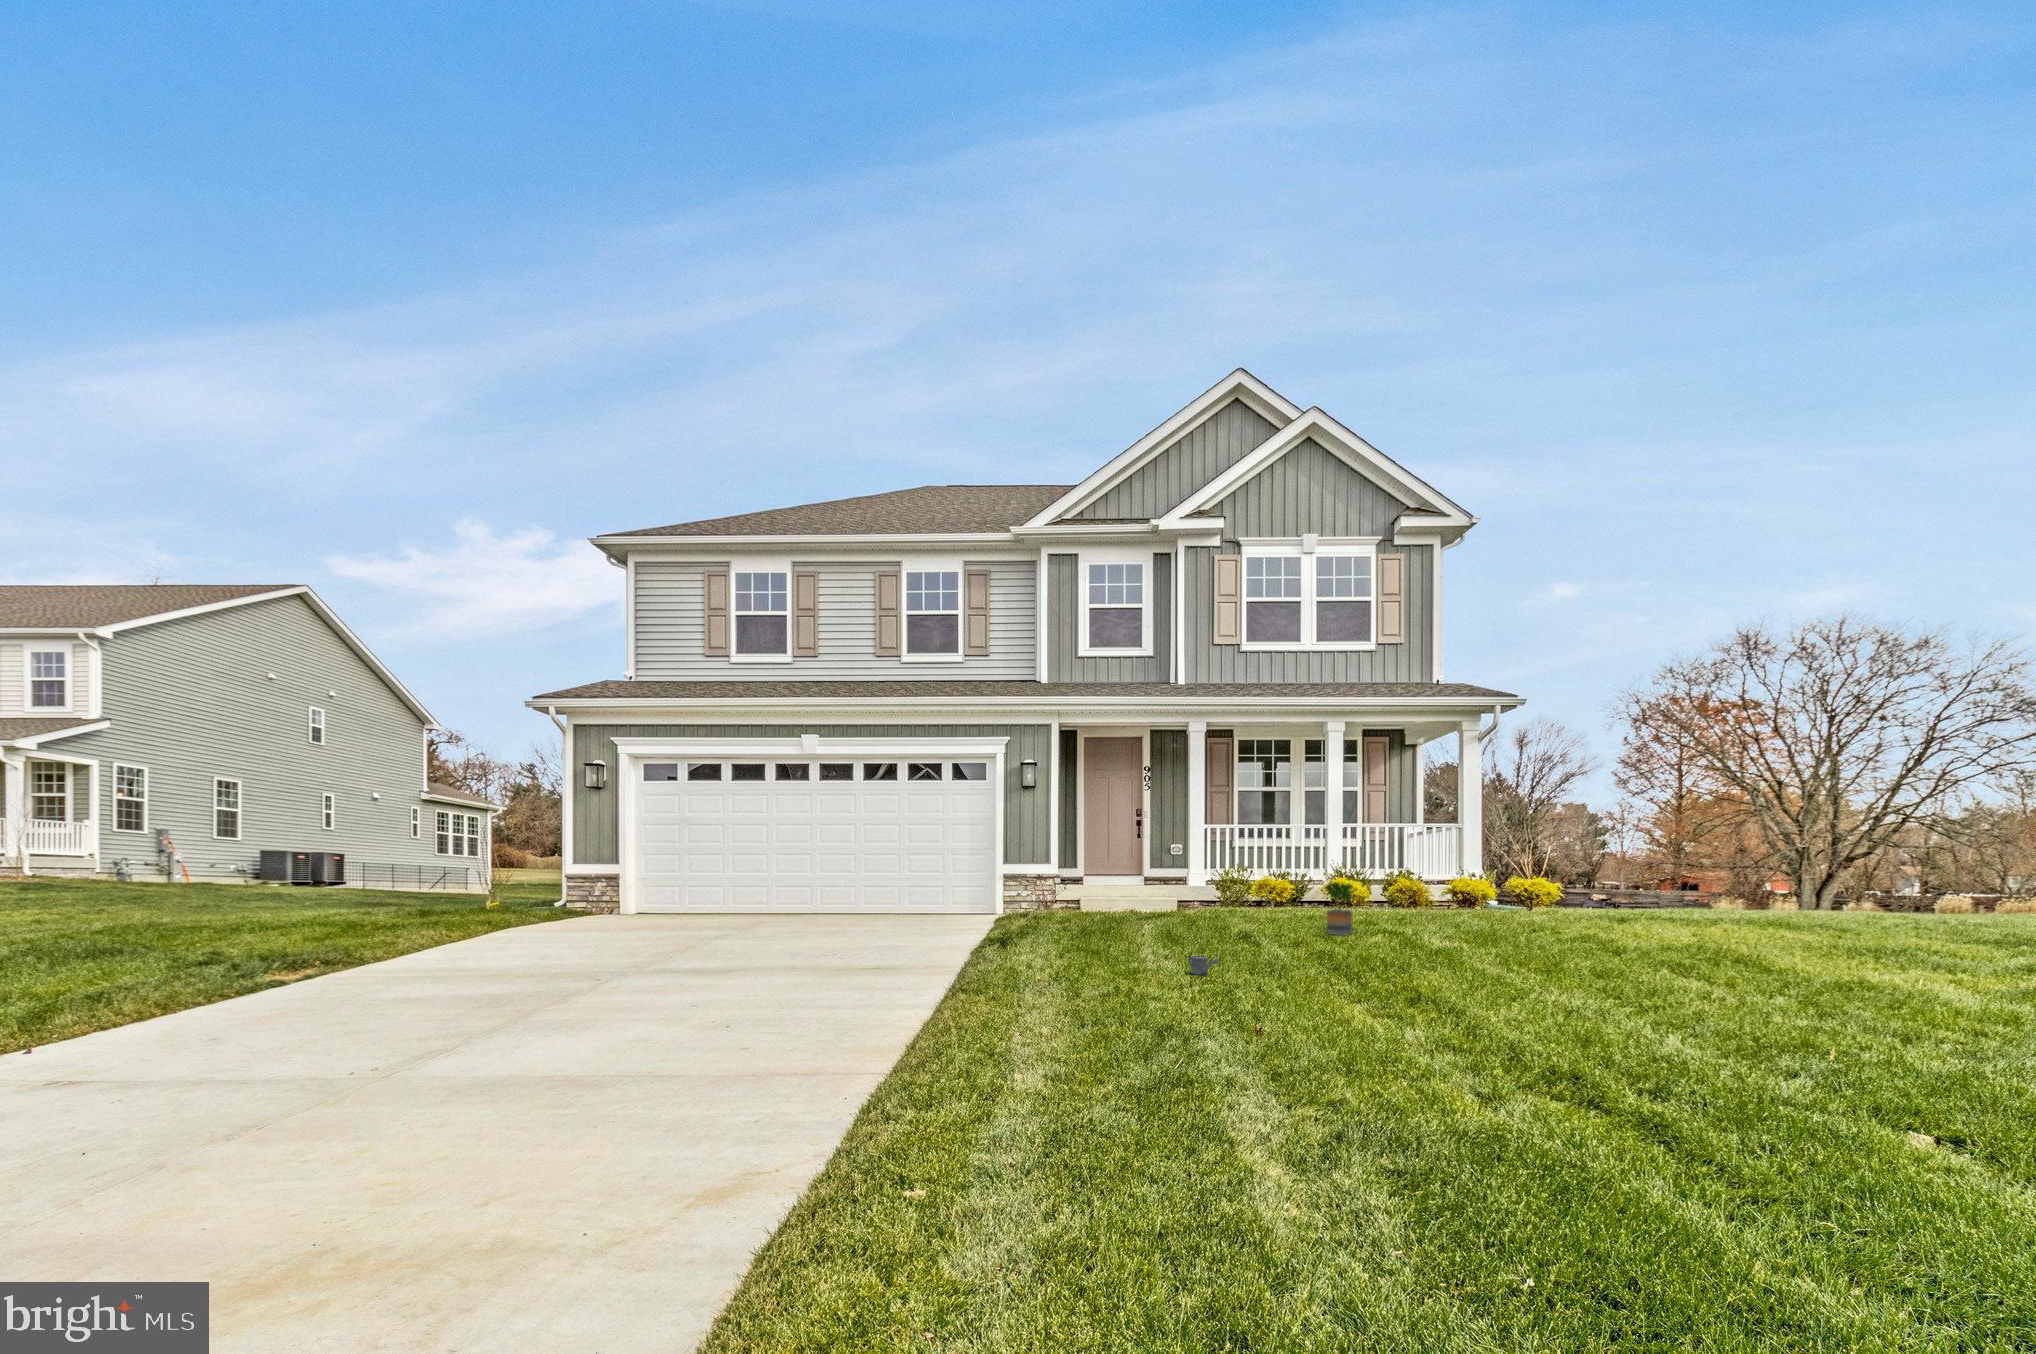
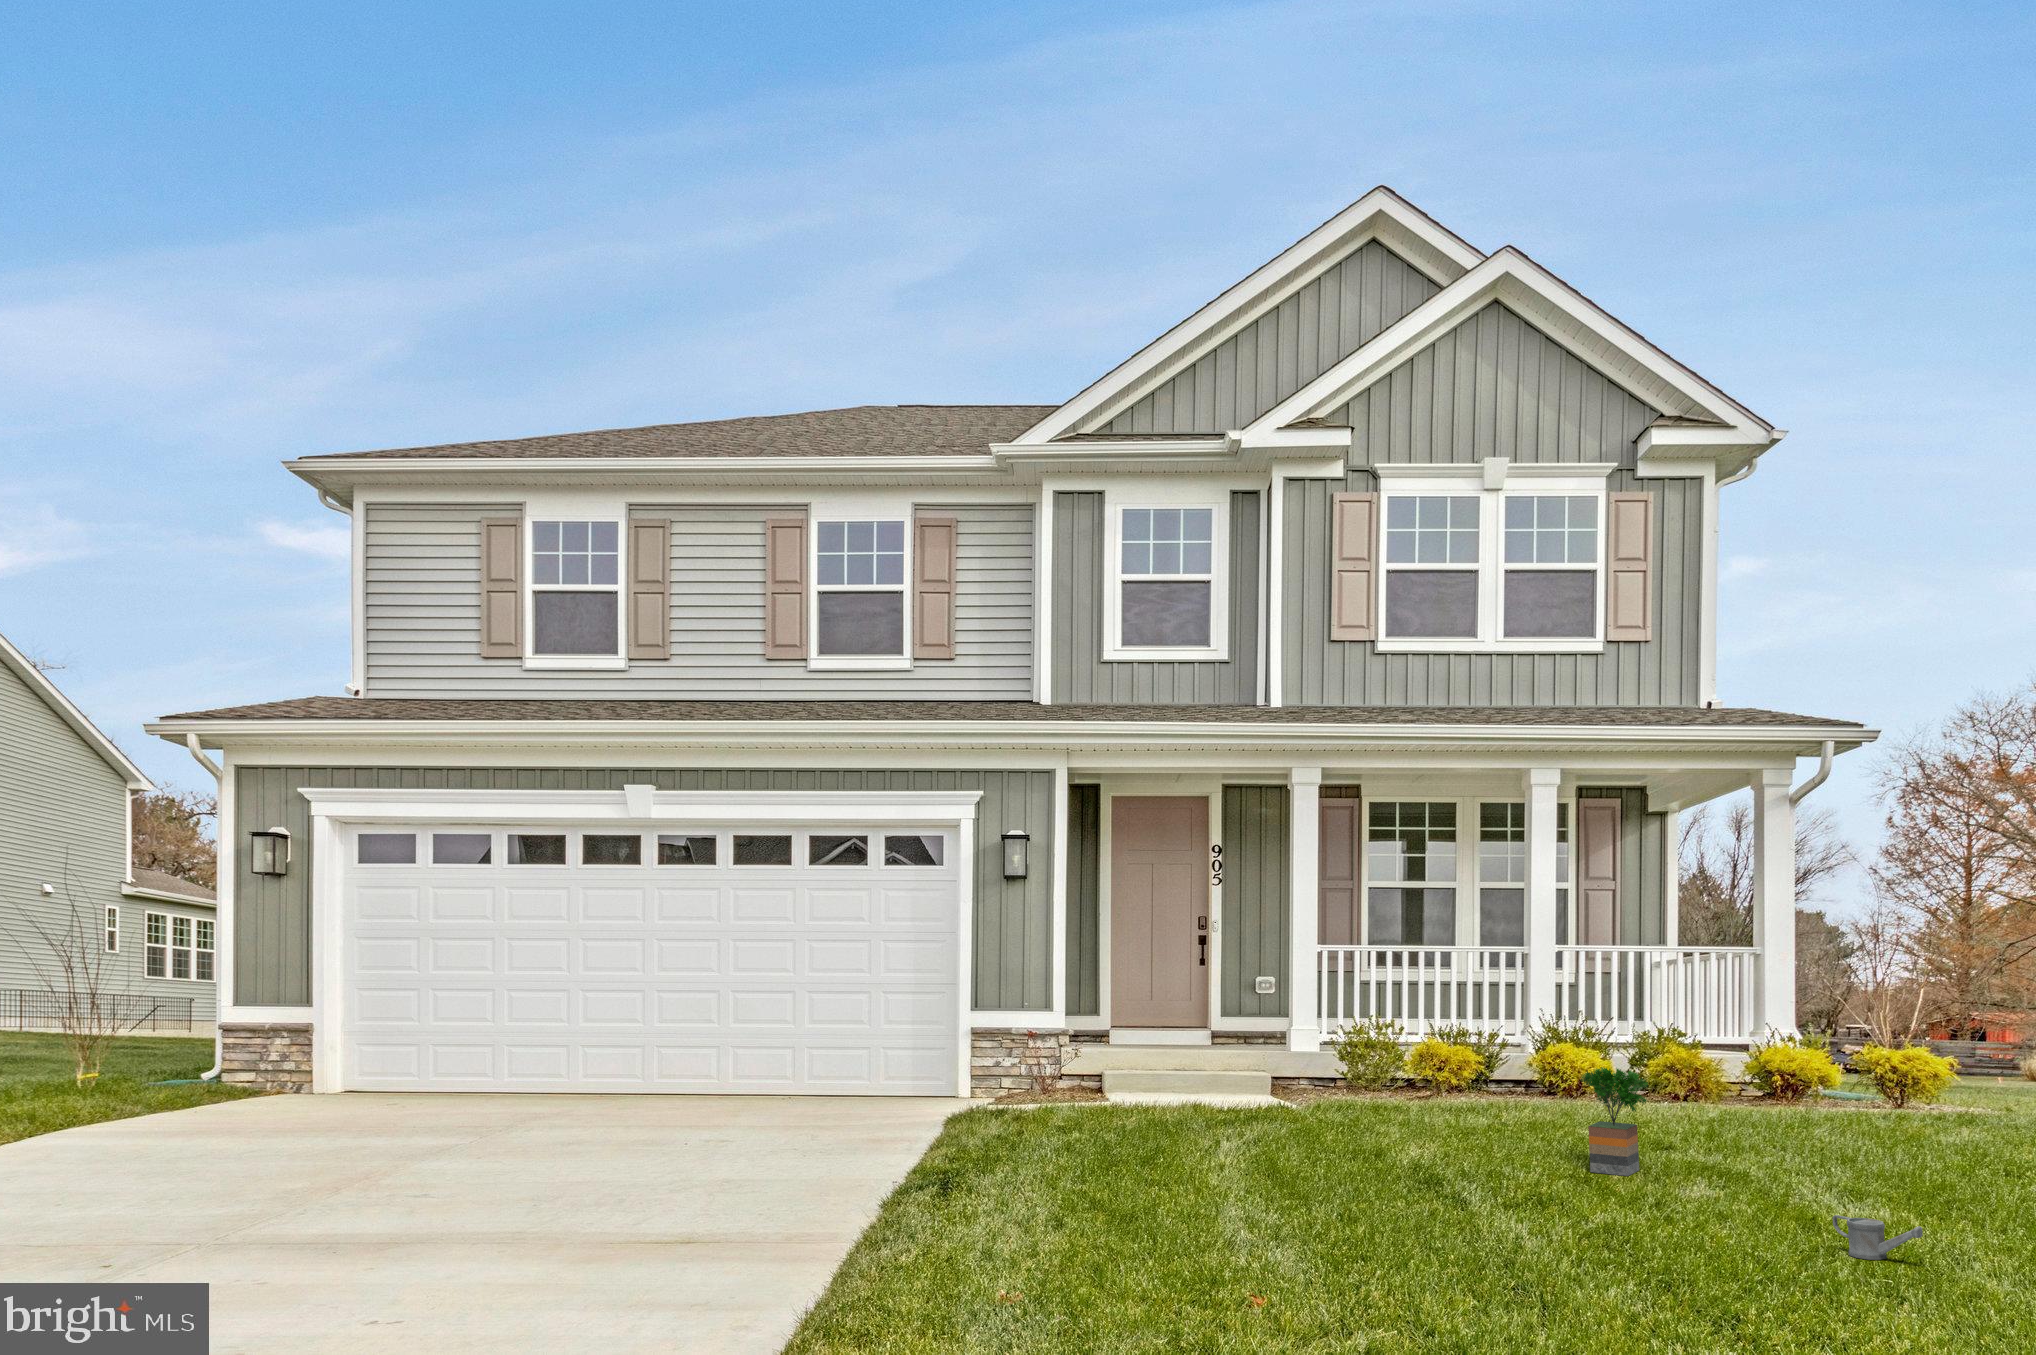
watering can: present [1188,955,1218,975] -> present [1833,1215,1923,1260]

